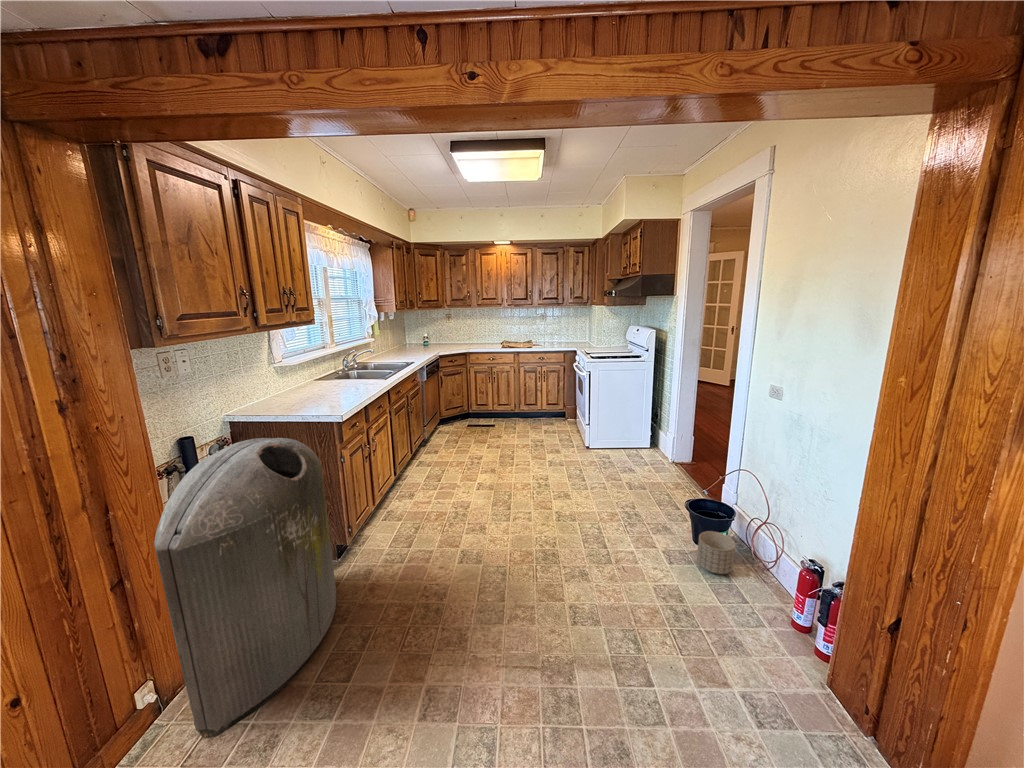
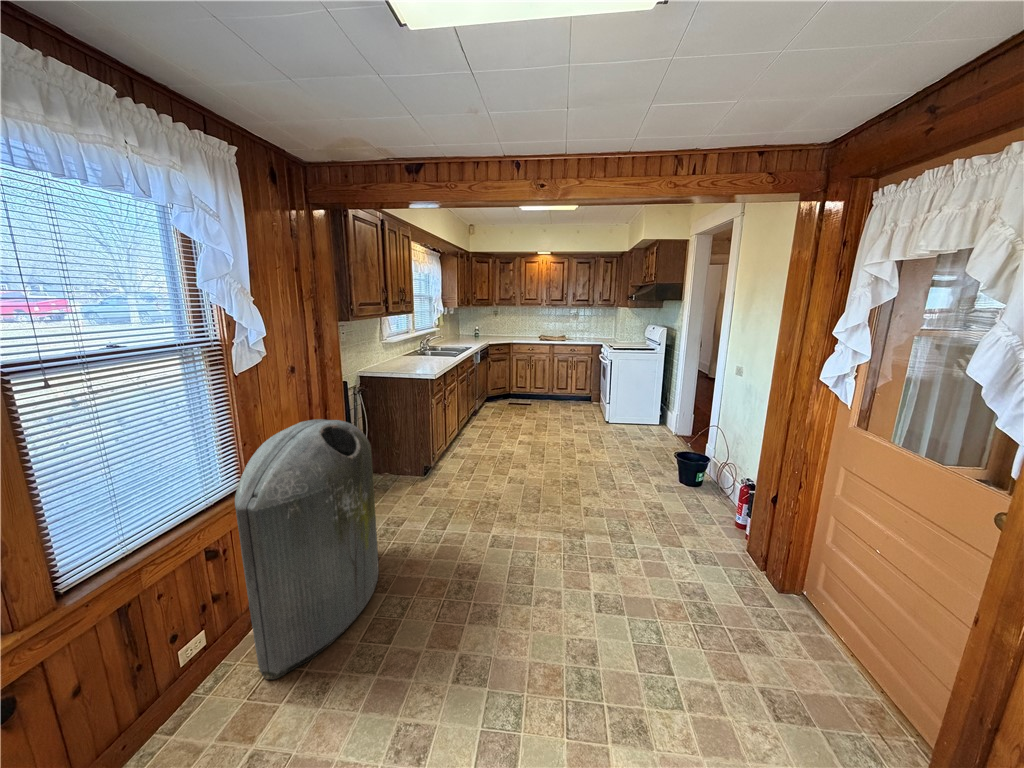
planter: present [697,531,735,574] -> none [722,534,761,577]

